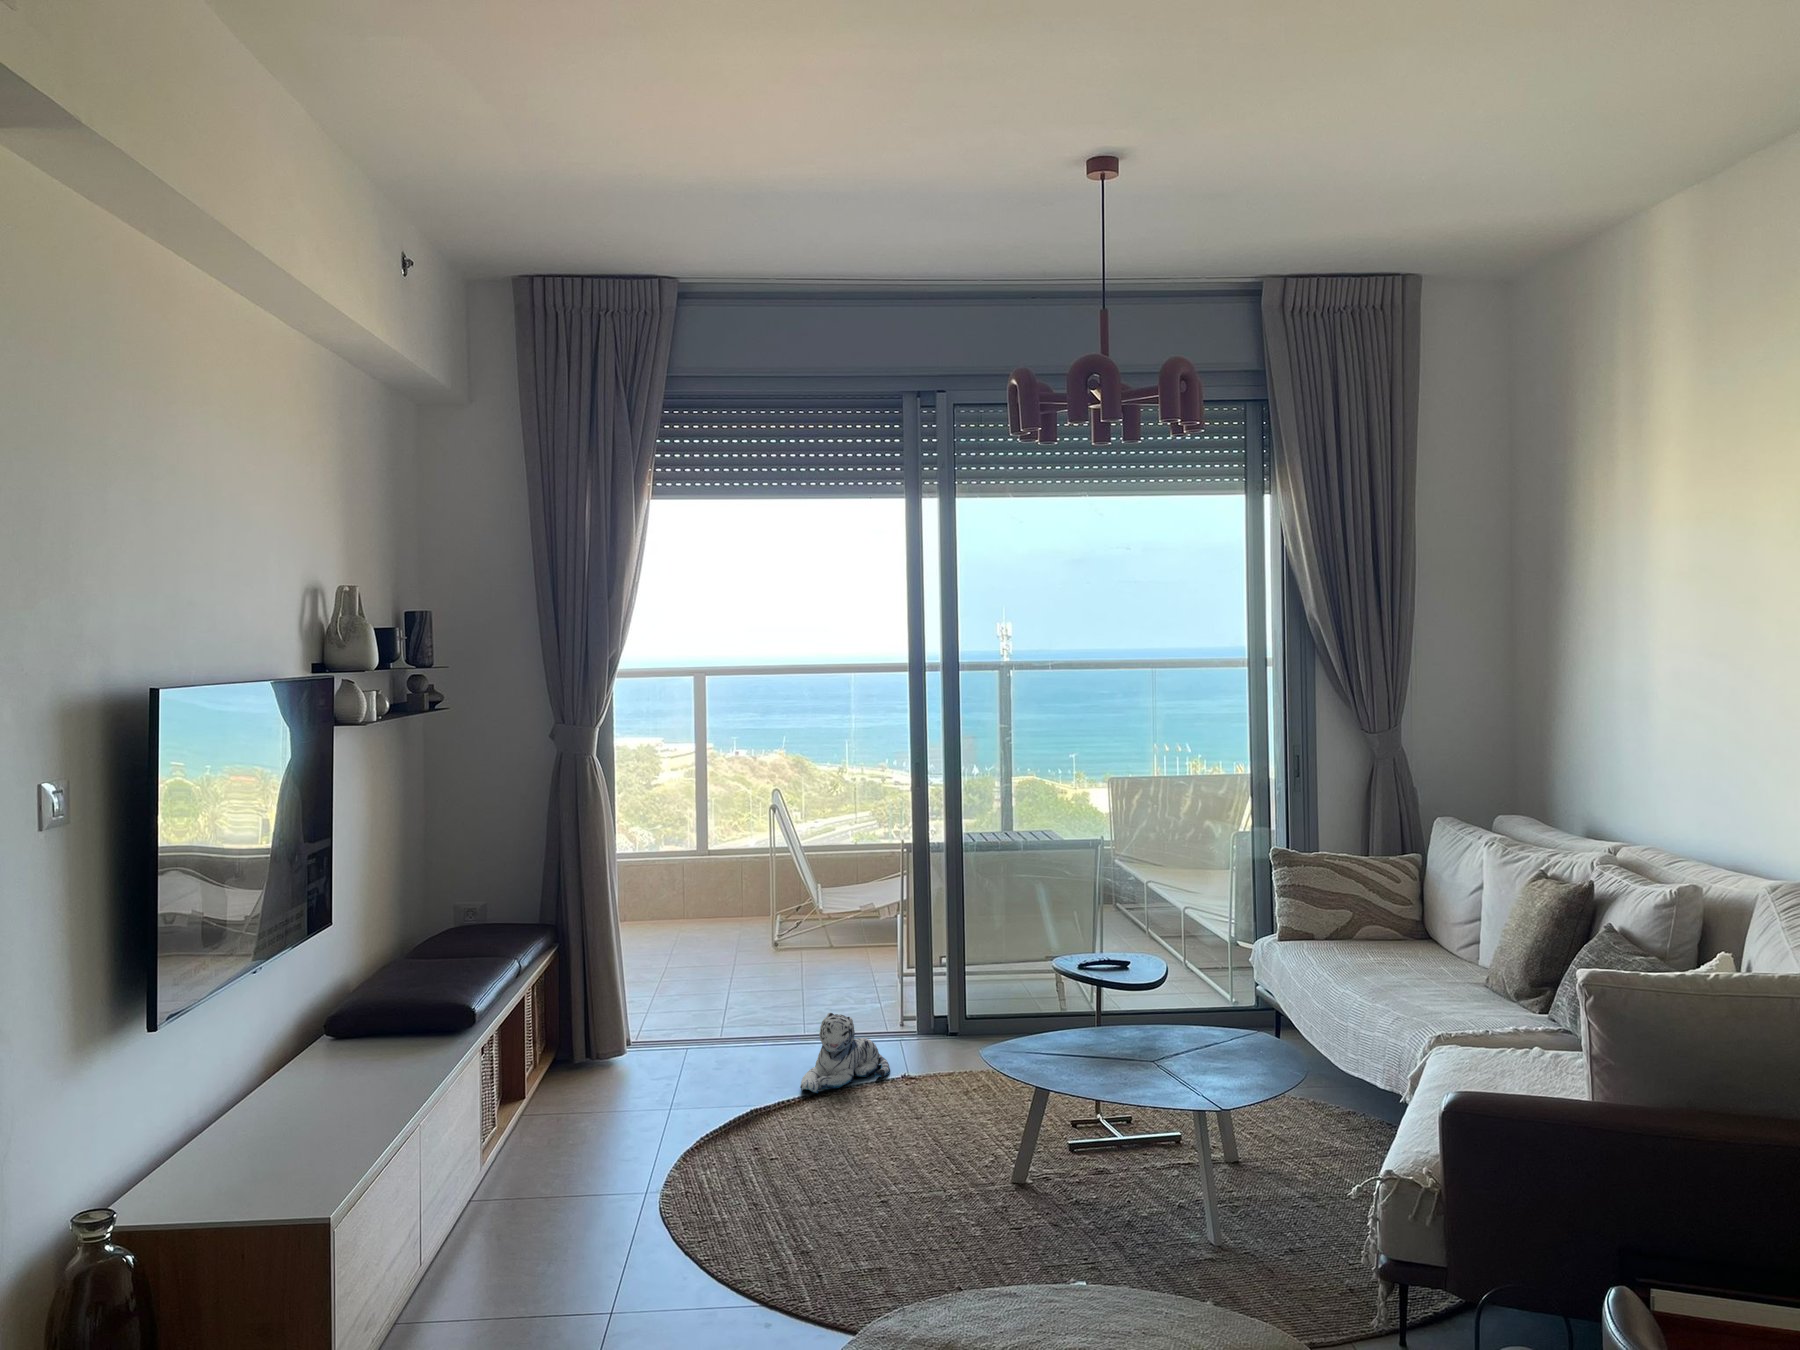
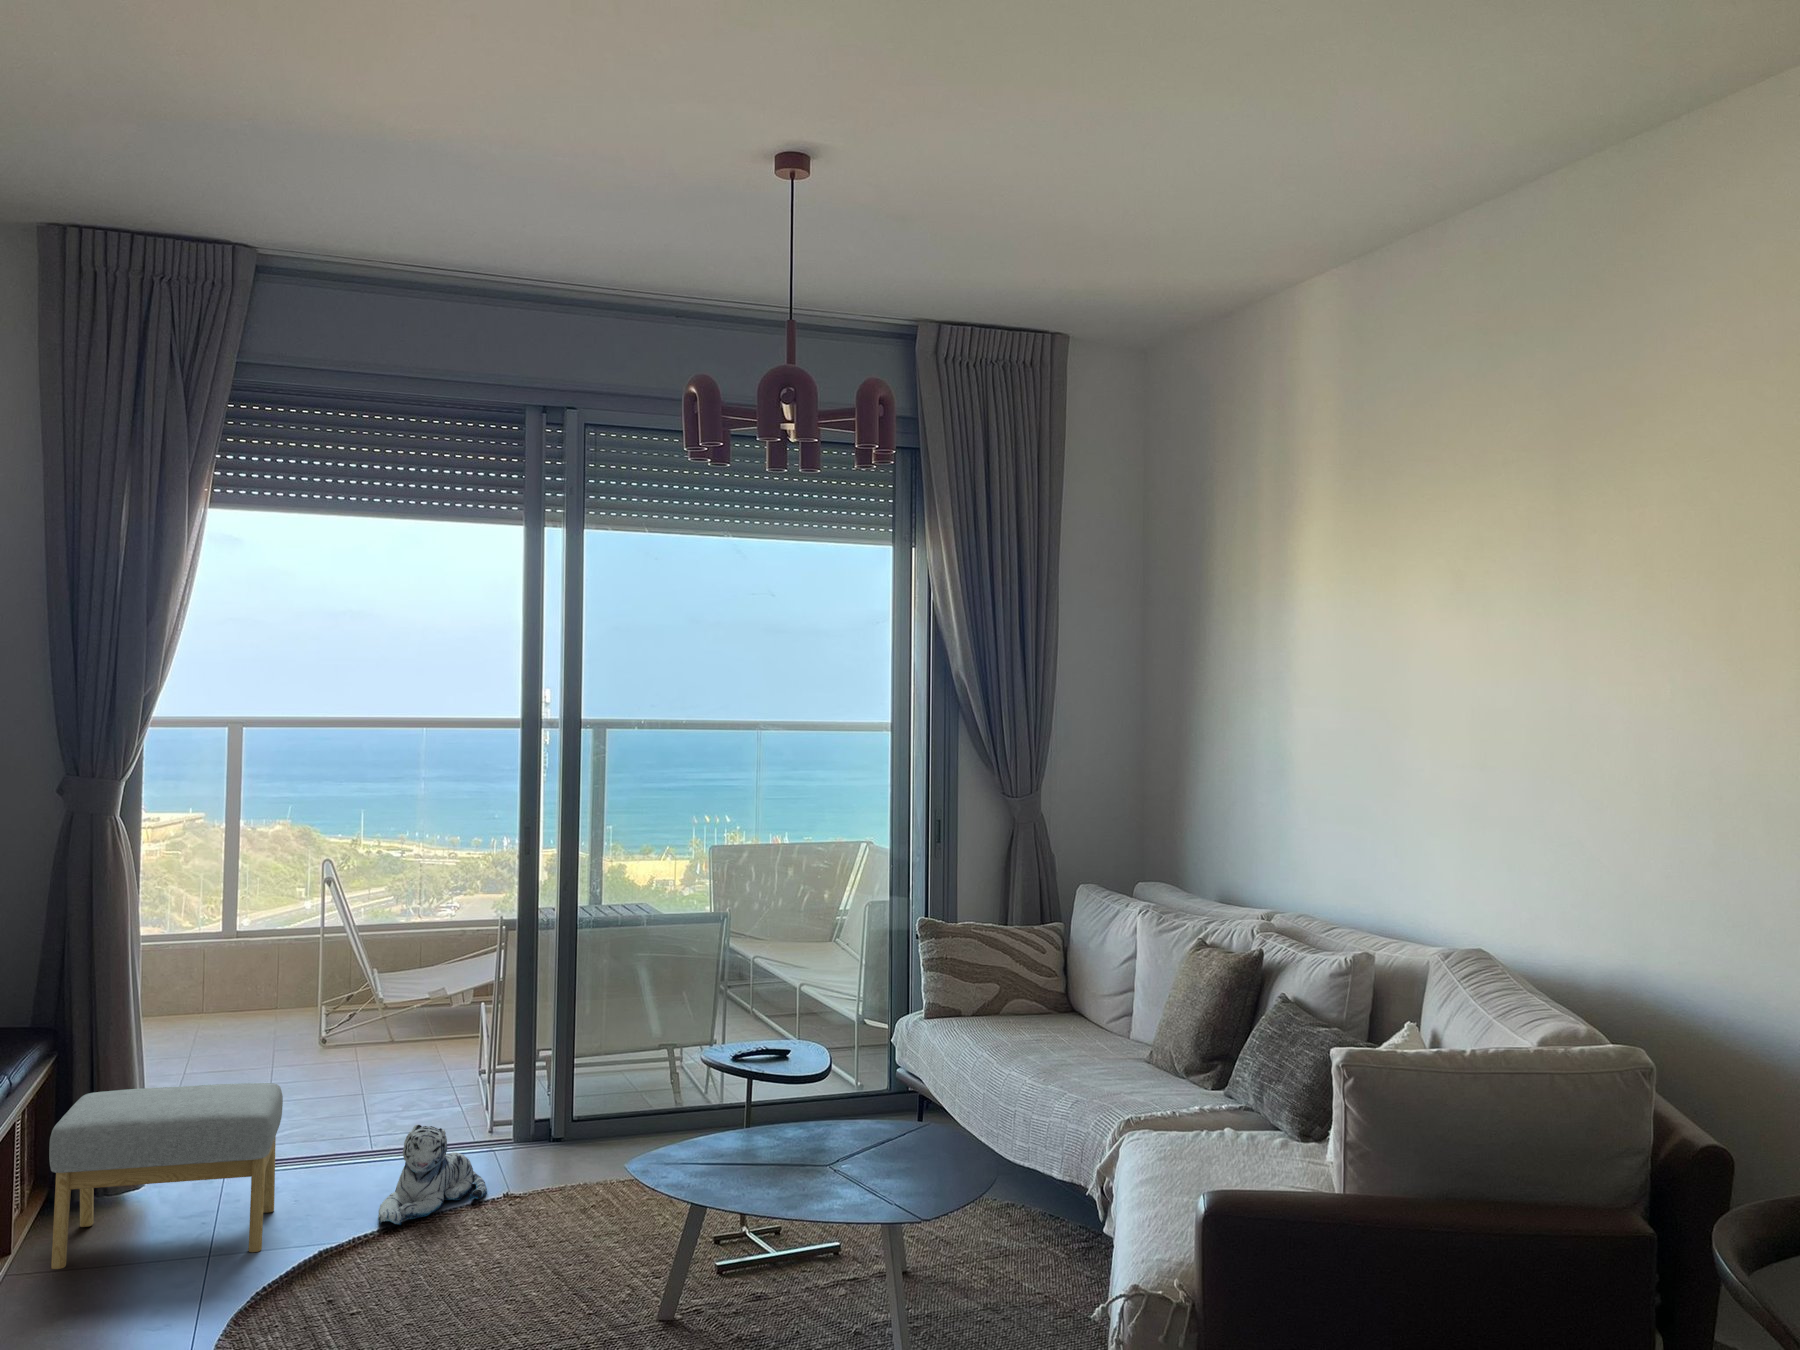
footstool: none [557,974,727,1108] -> present [49,1083,283,1269]

